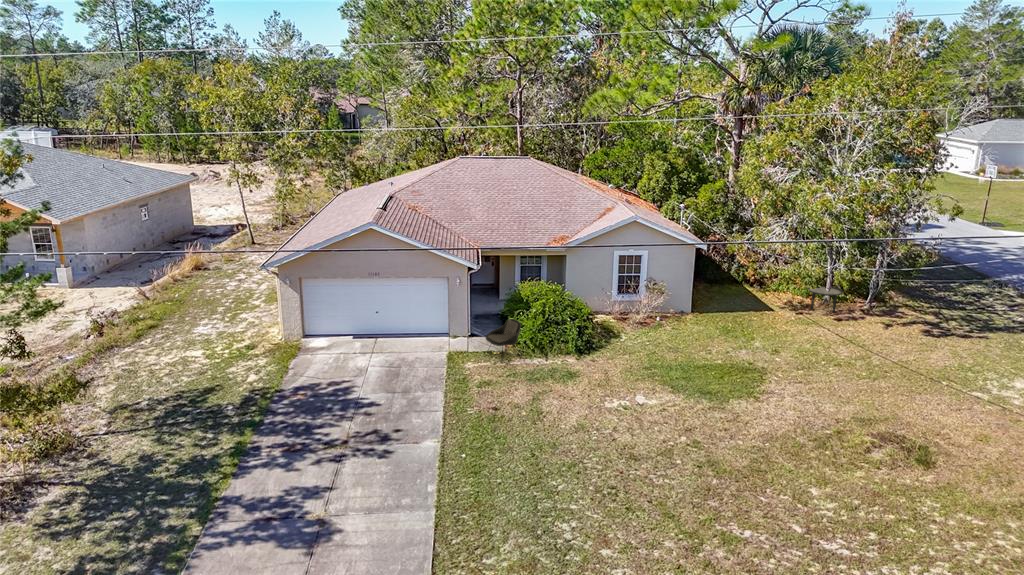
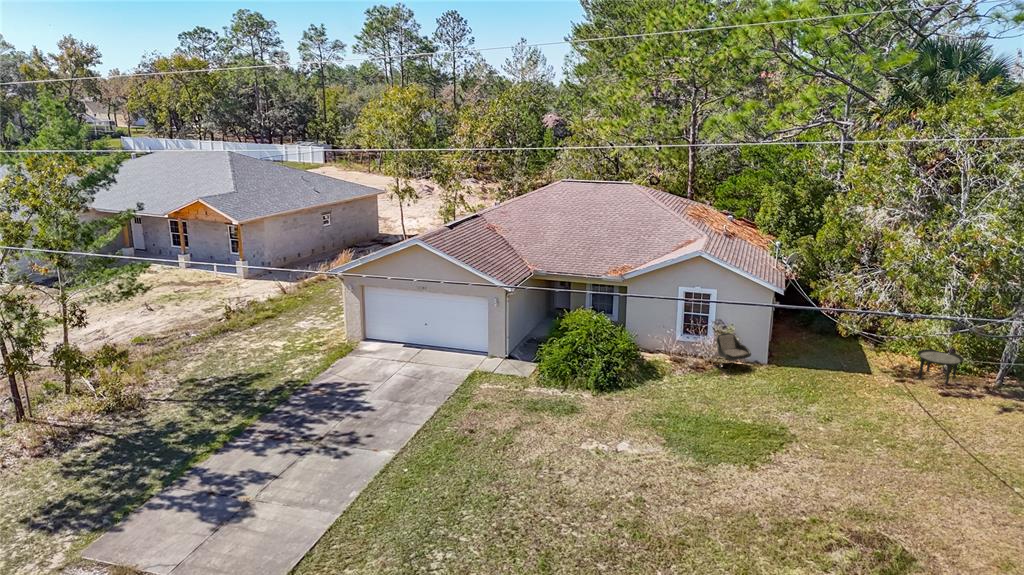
lounge chair: present [486,319,522,360] -> present [714,333,751,373]

